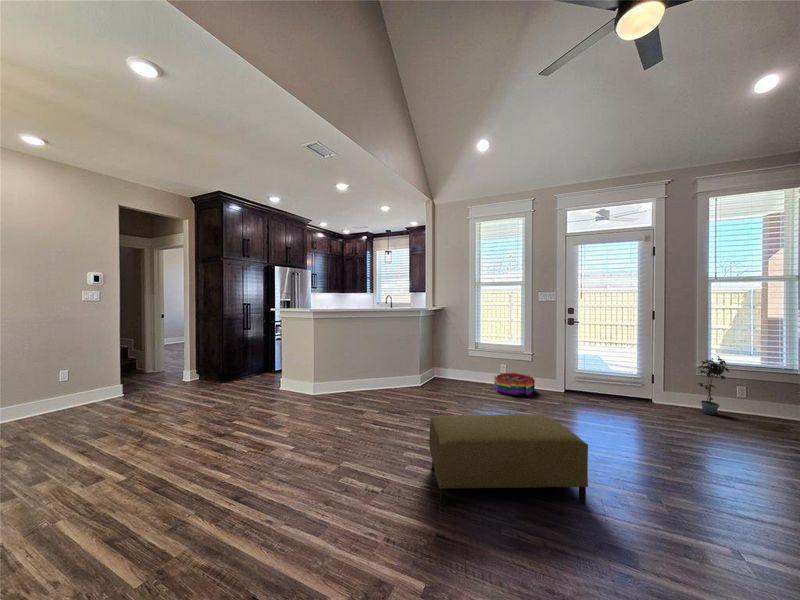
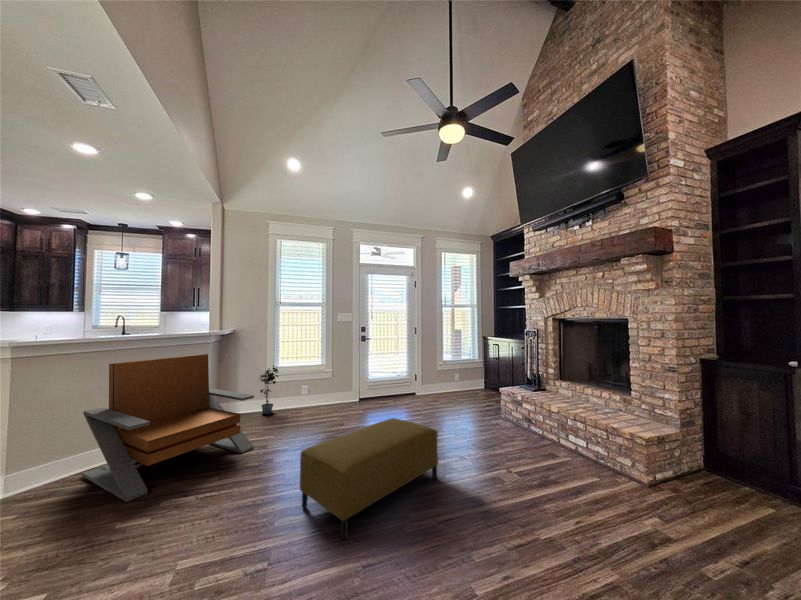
lounge chair: none [340,325,435,417] -> present [82,354,254,502]
potted plant: present [699,356,729,415] -> present [260,366,278,414]
storage bin: present [494,373,535,395] -> none [299,392,338,413]

